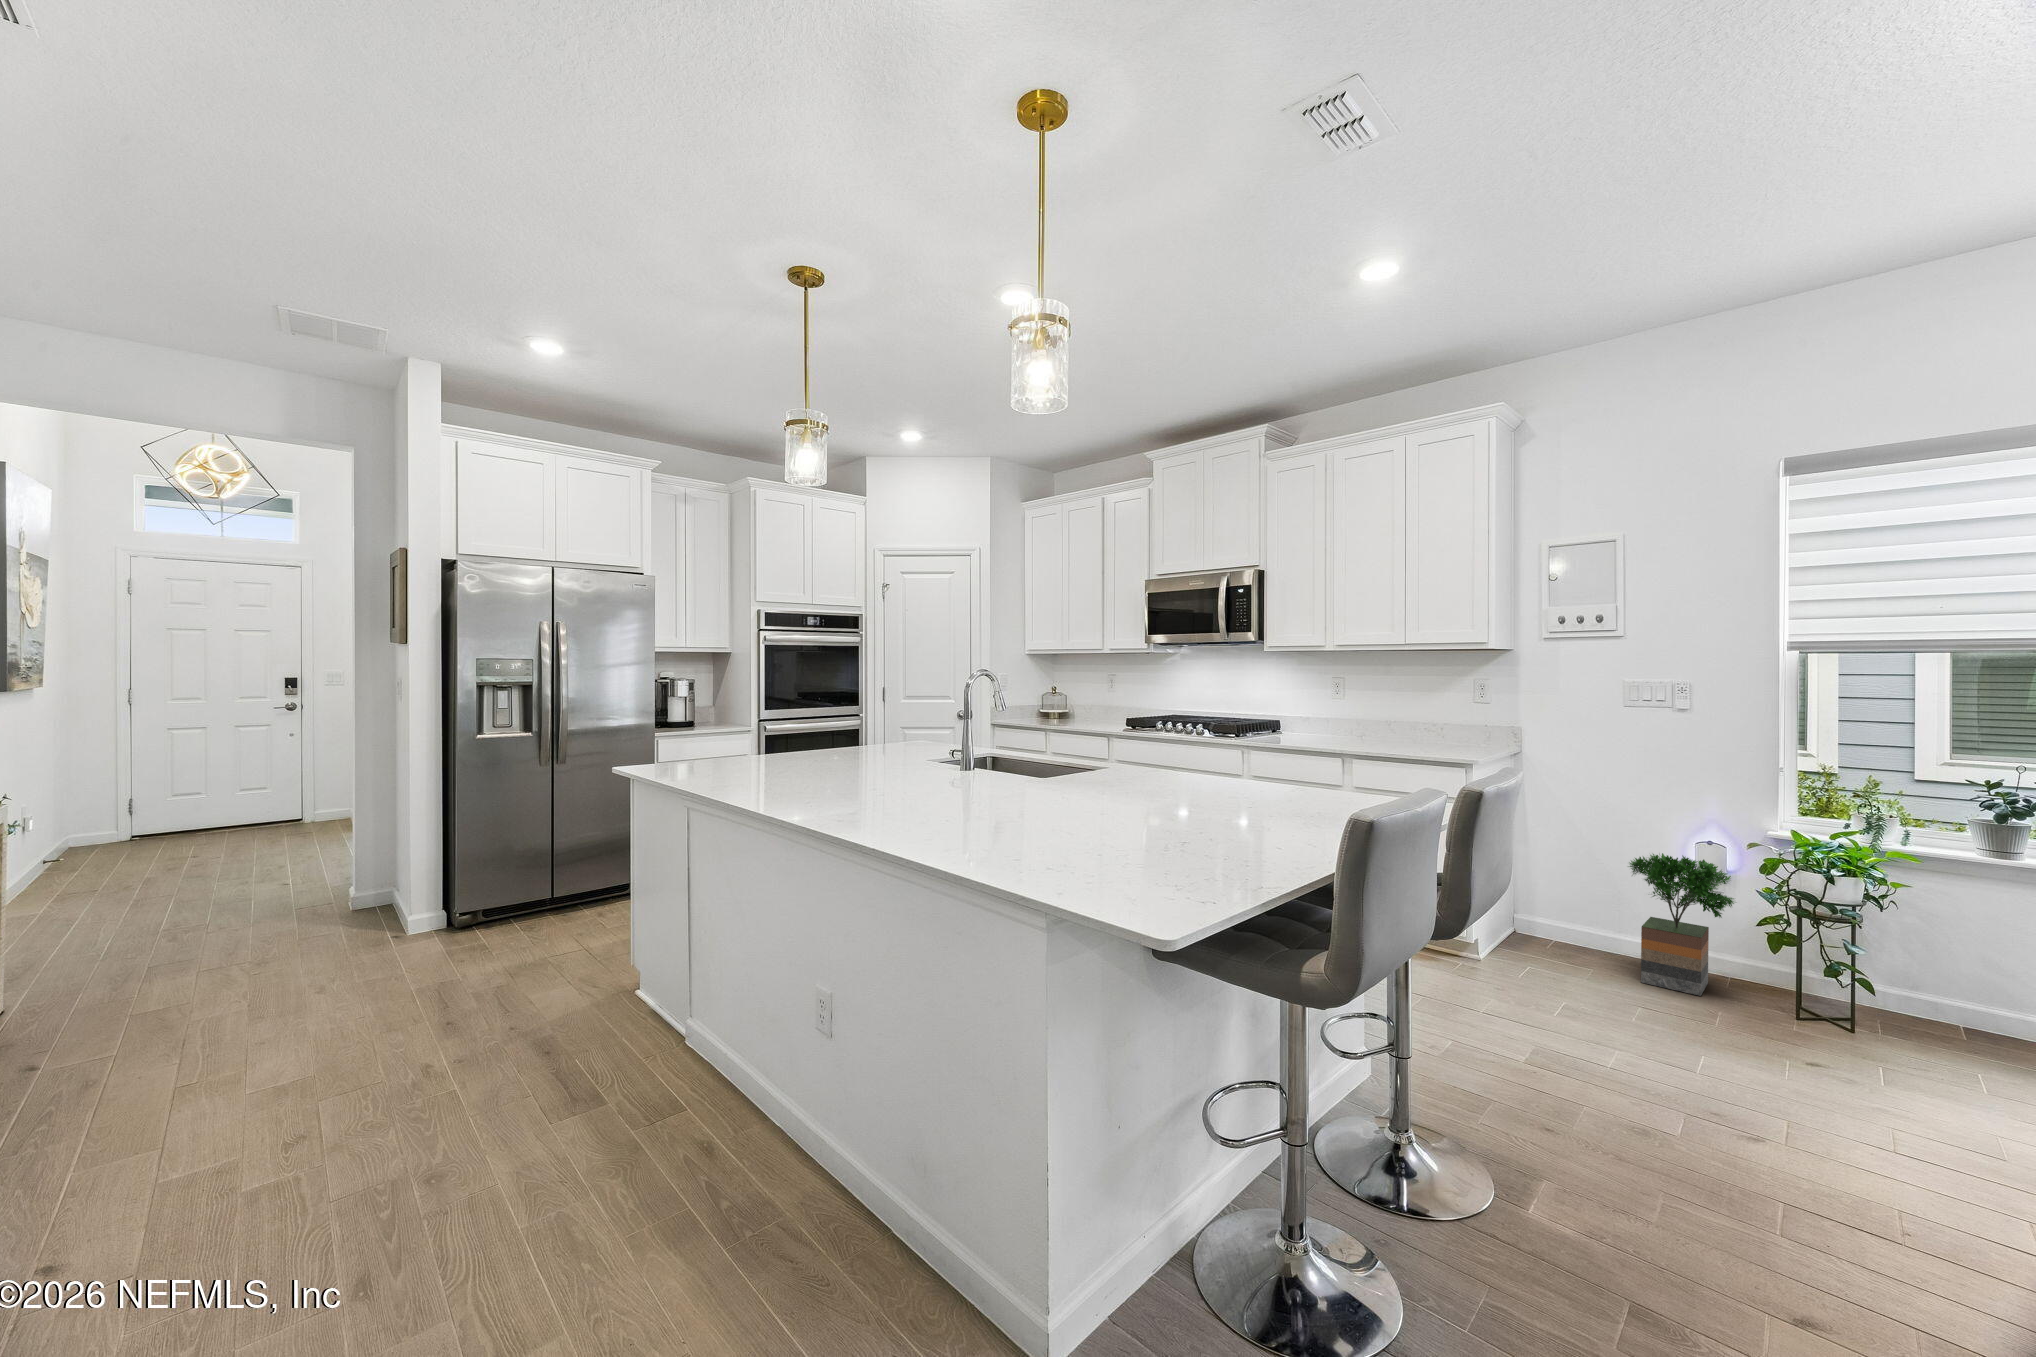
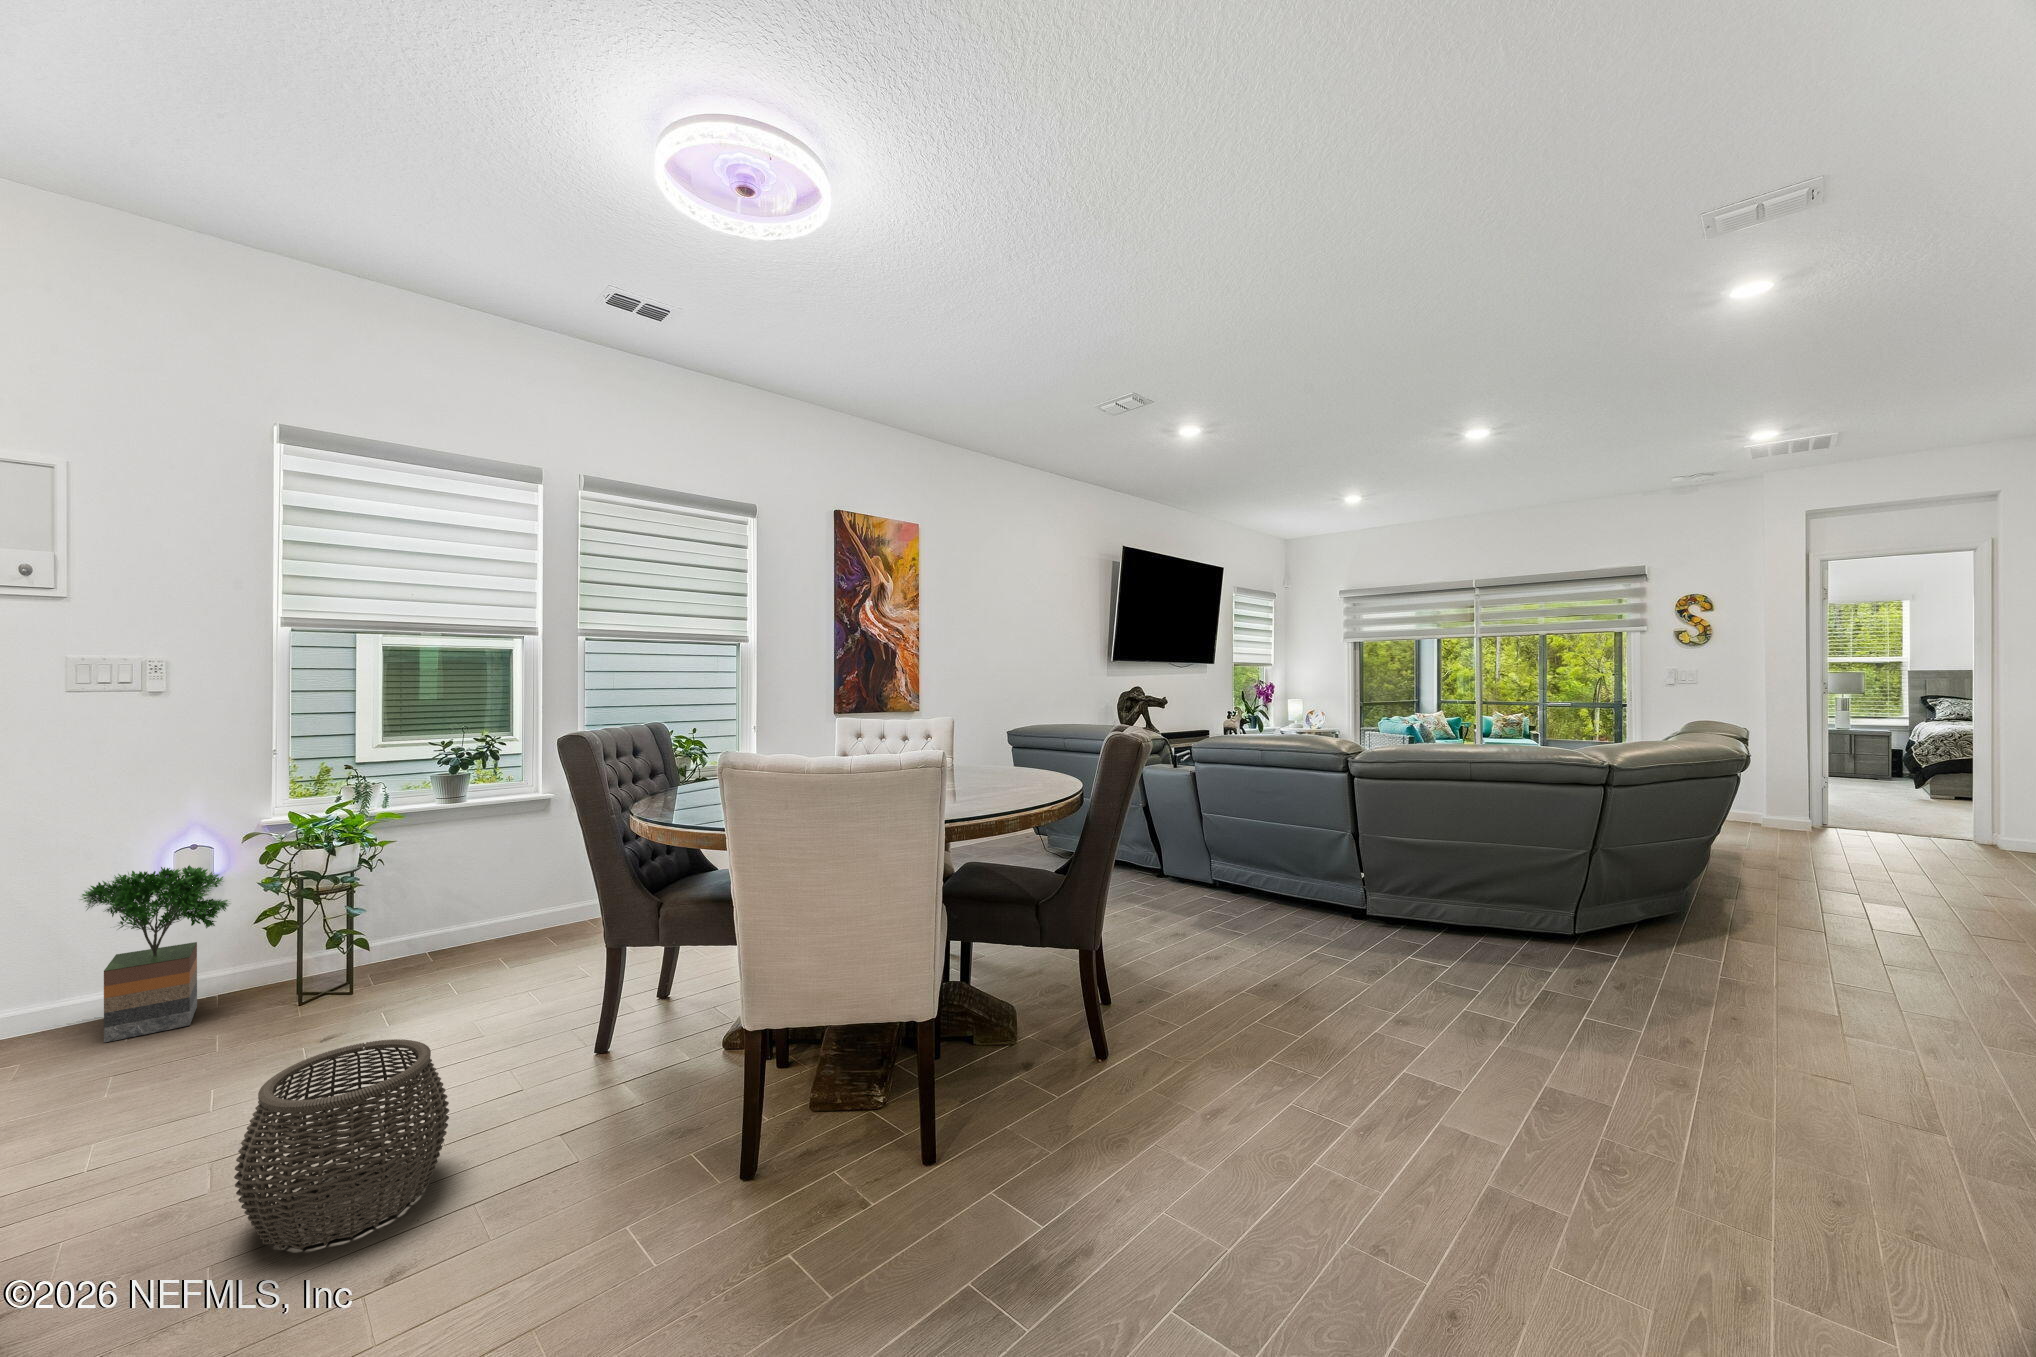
woven basket: none [1718,1063,1940,1266] -> present [234,1039,449,1249]

